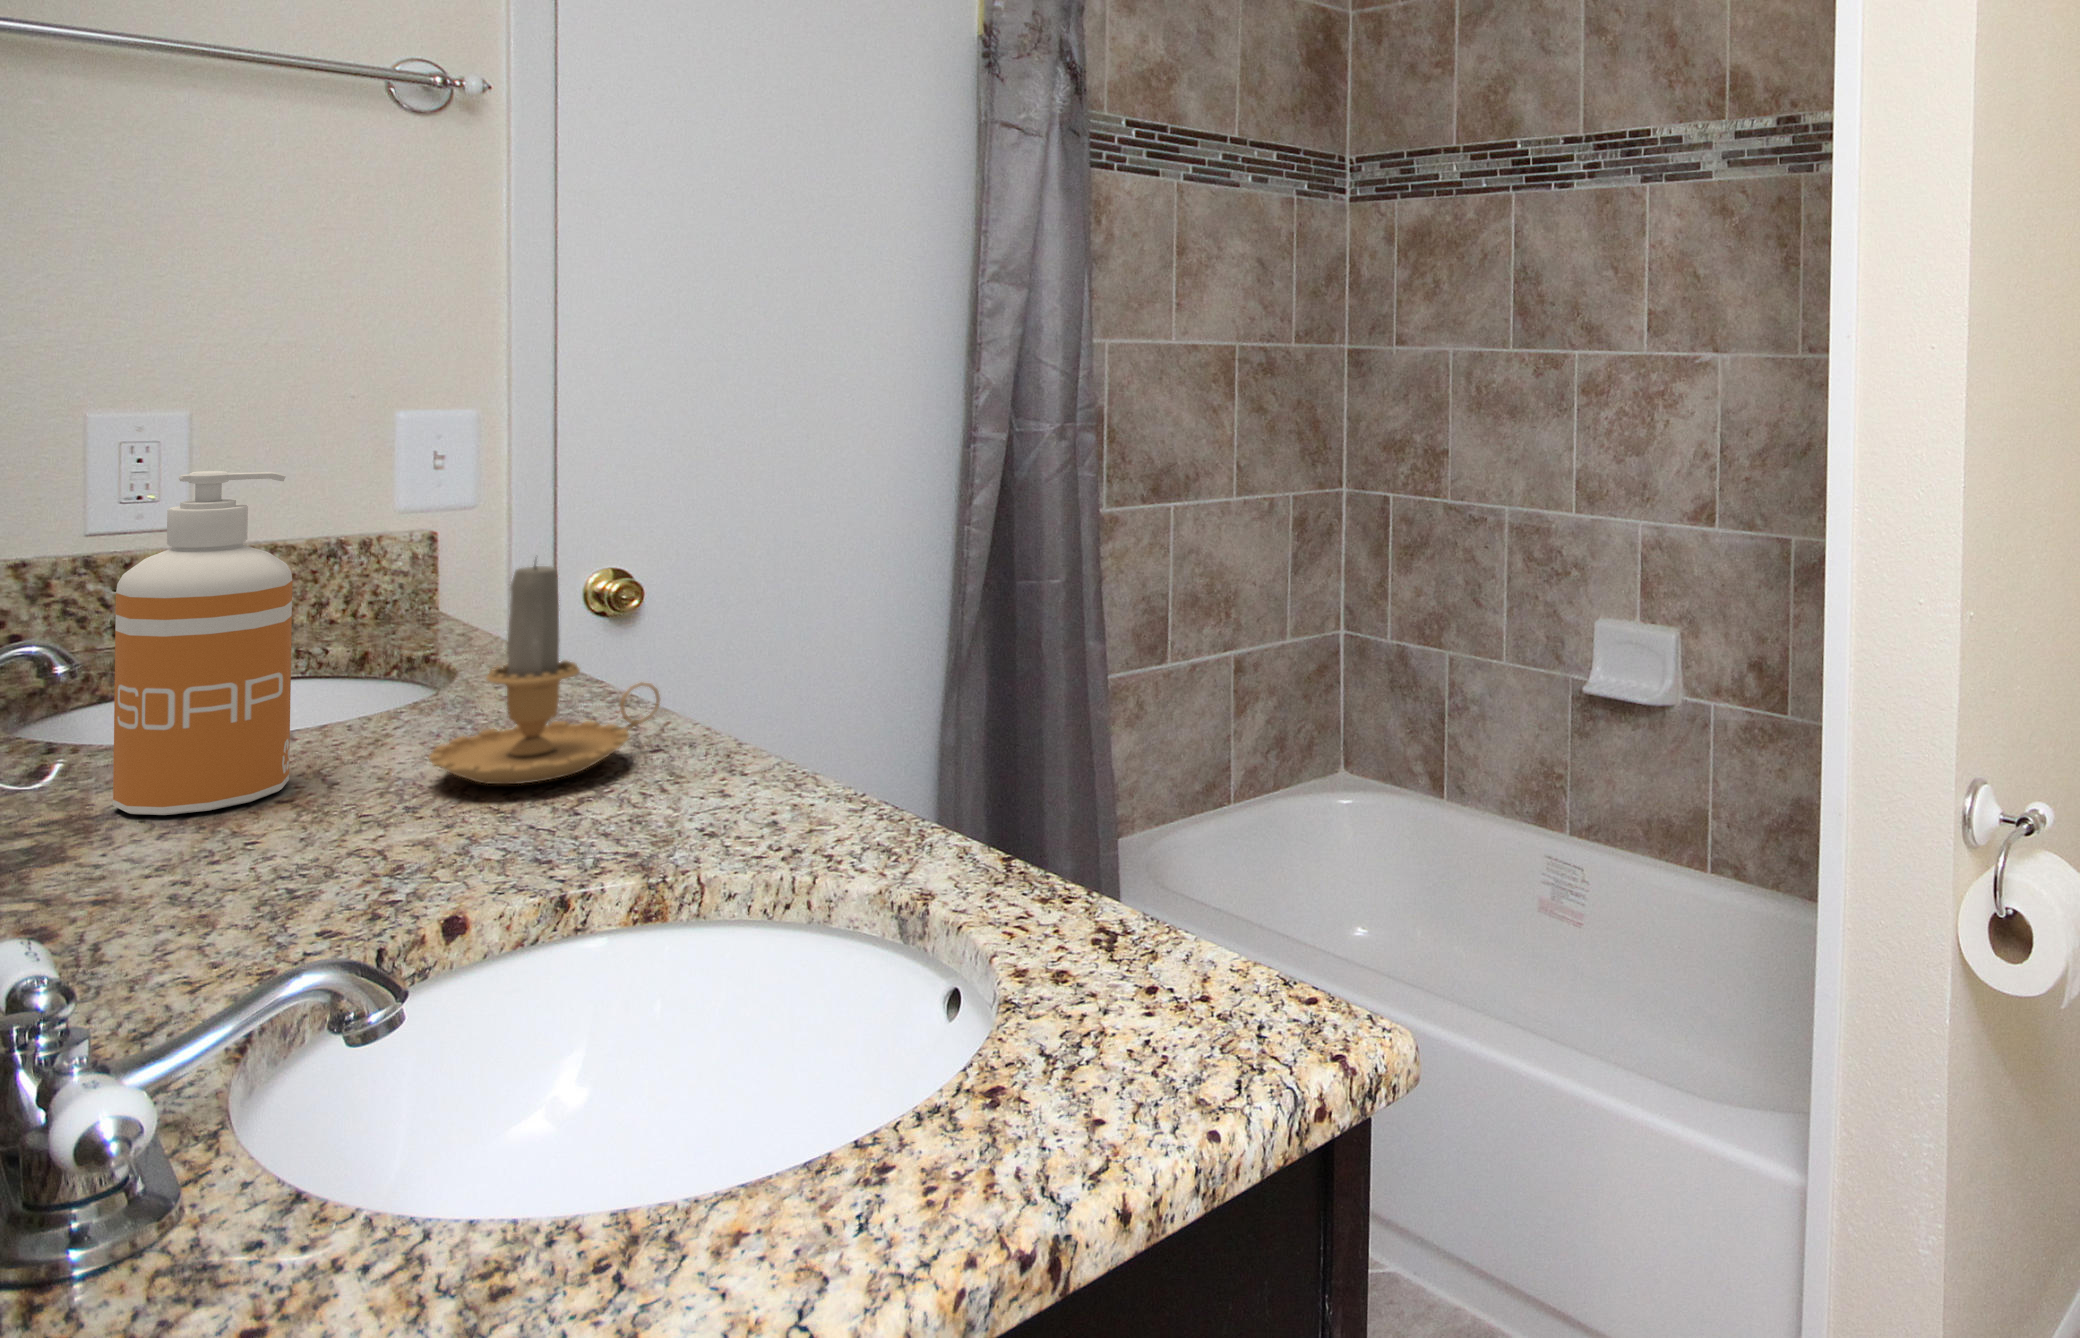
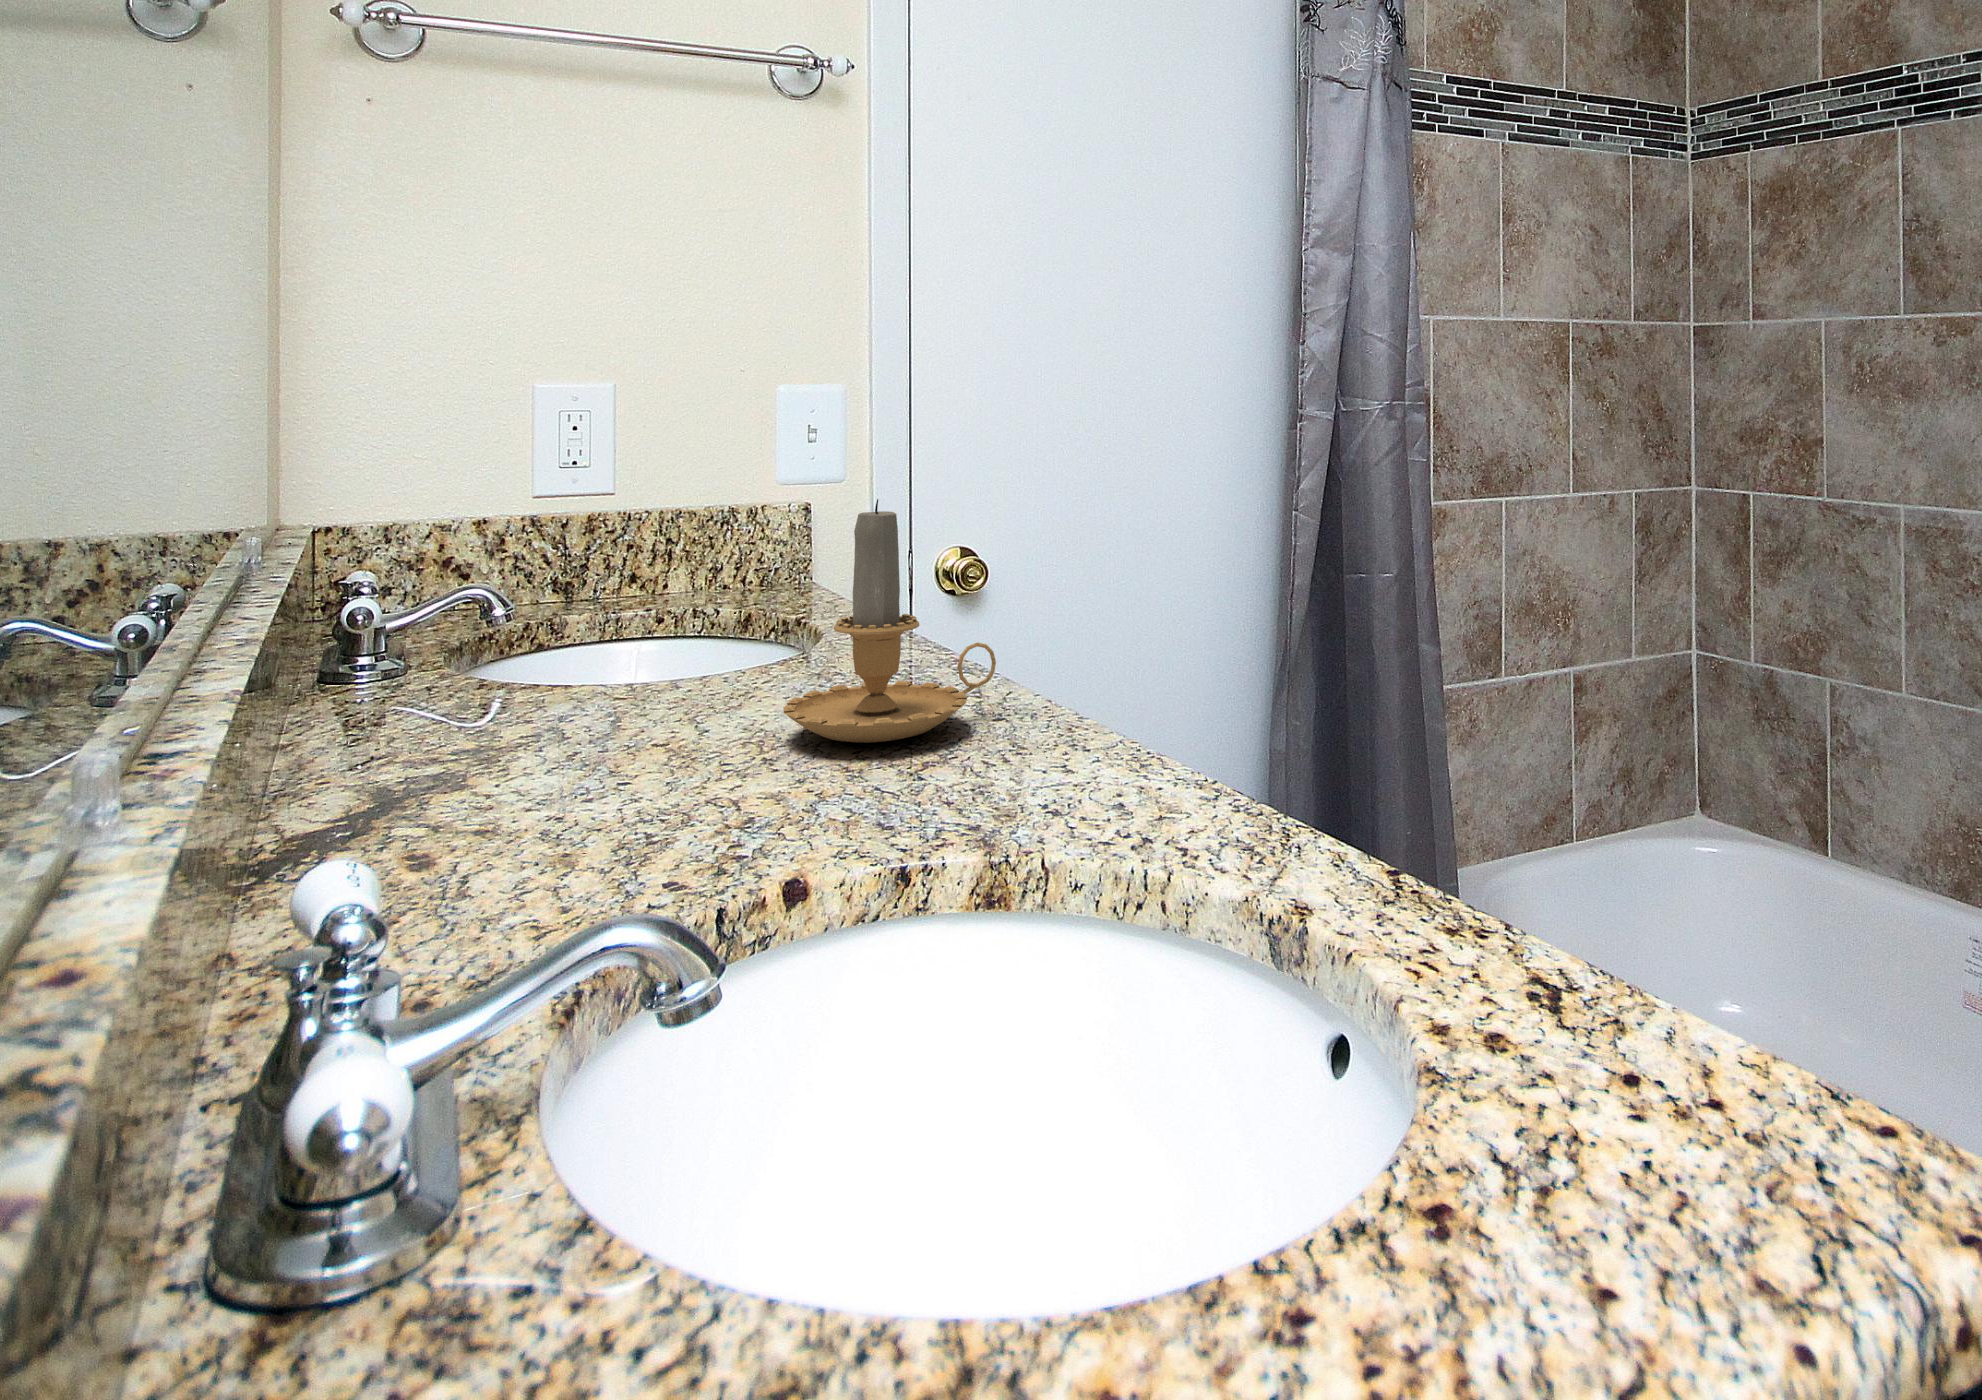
soap dispenser: present [113,471,292,815] -> none [525,411,669,751]

